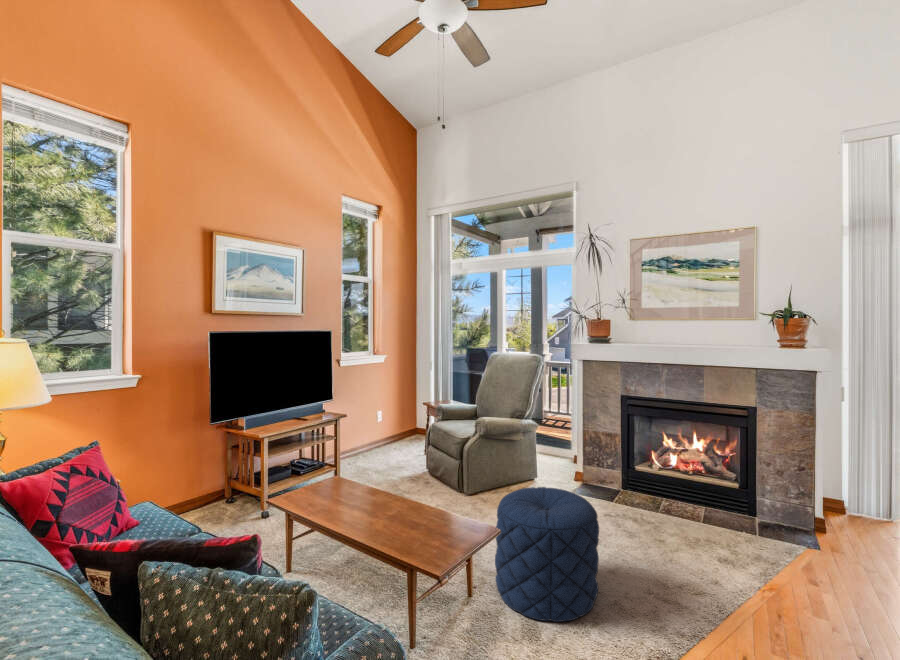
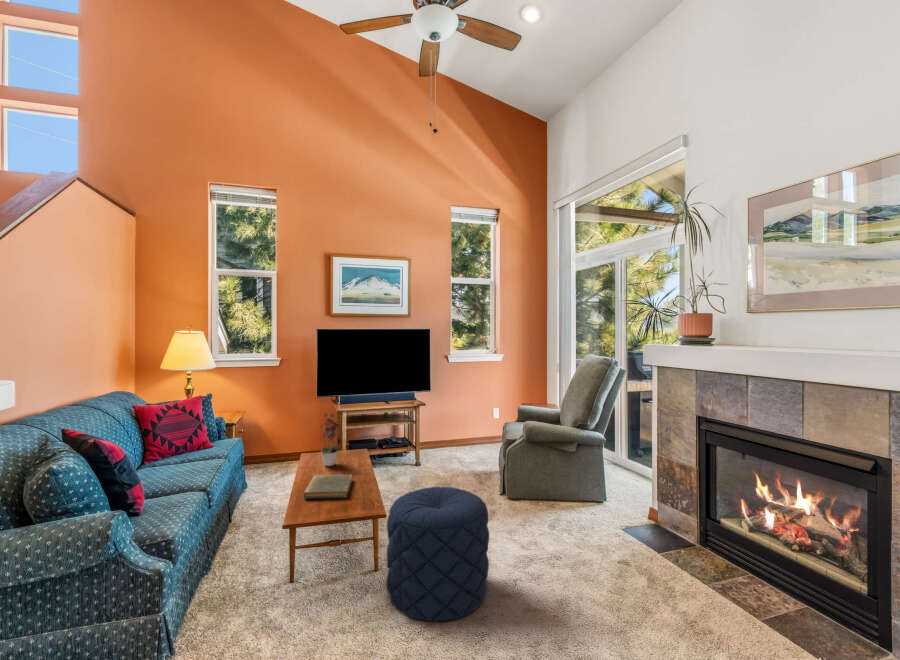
flower arrangement: none [321,435,360,503] -> present [321,414,340,466]
book: none [360,503,434,543] -> present [304,475,352,499]

